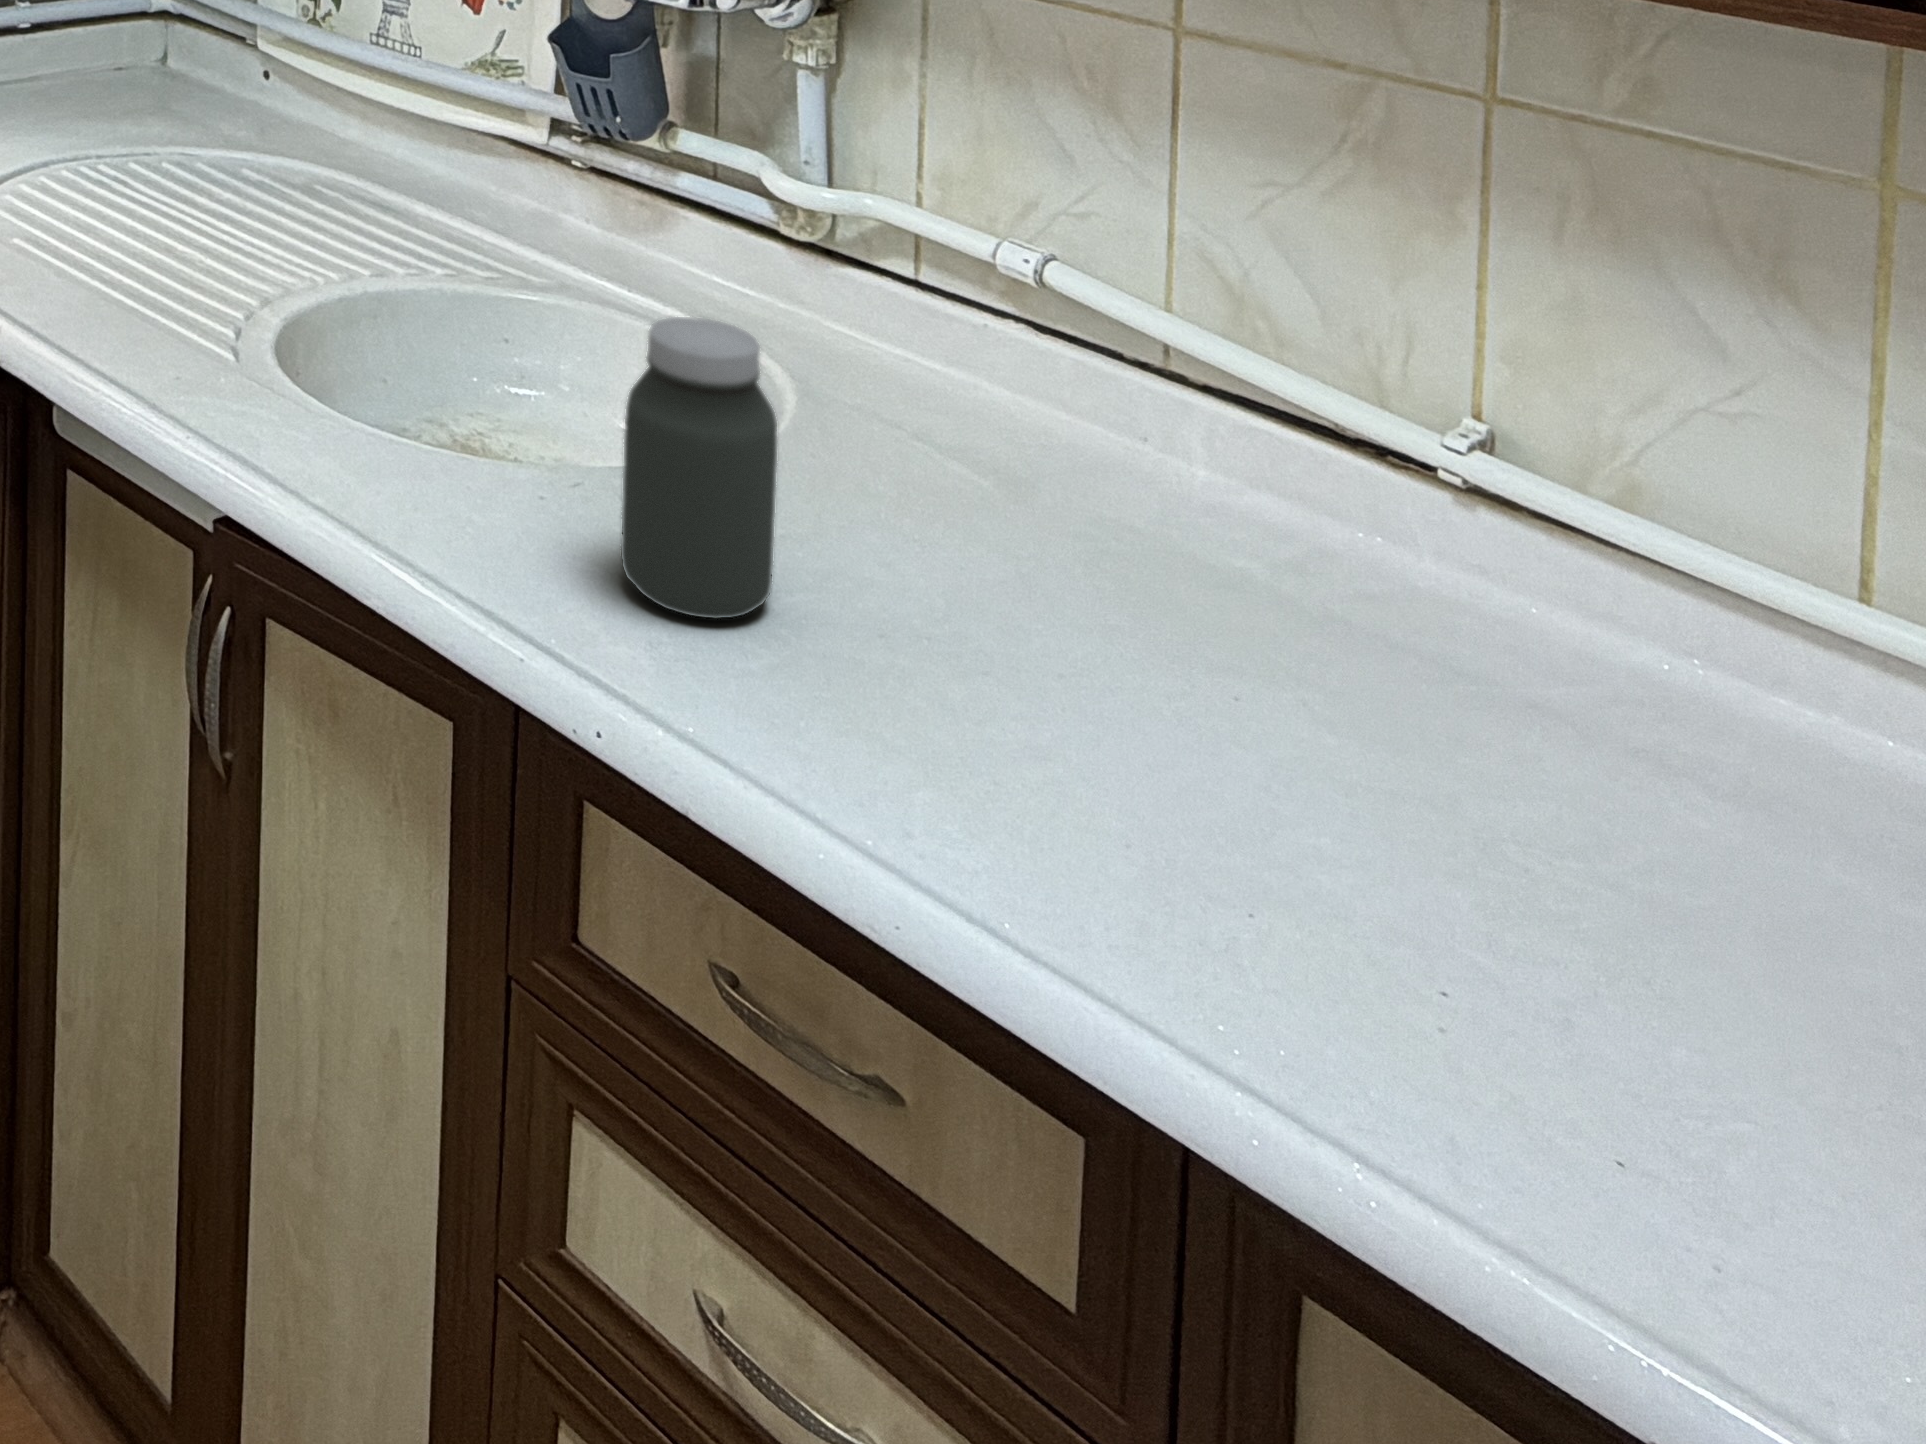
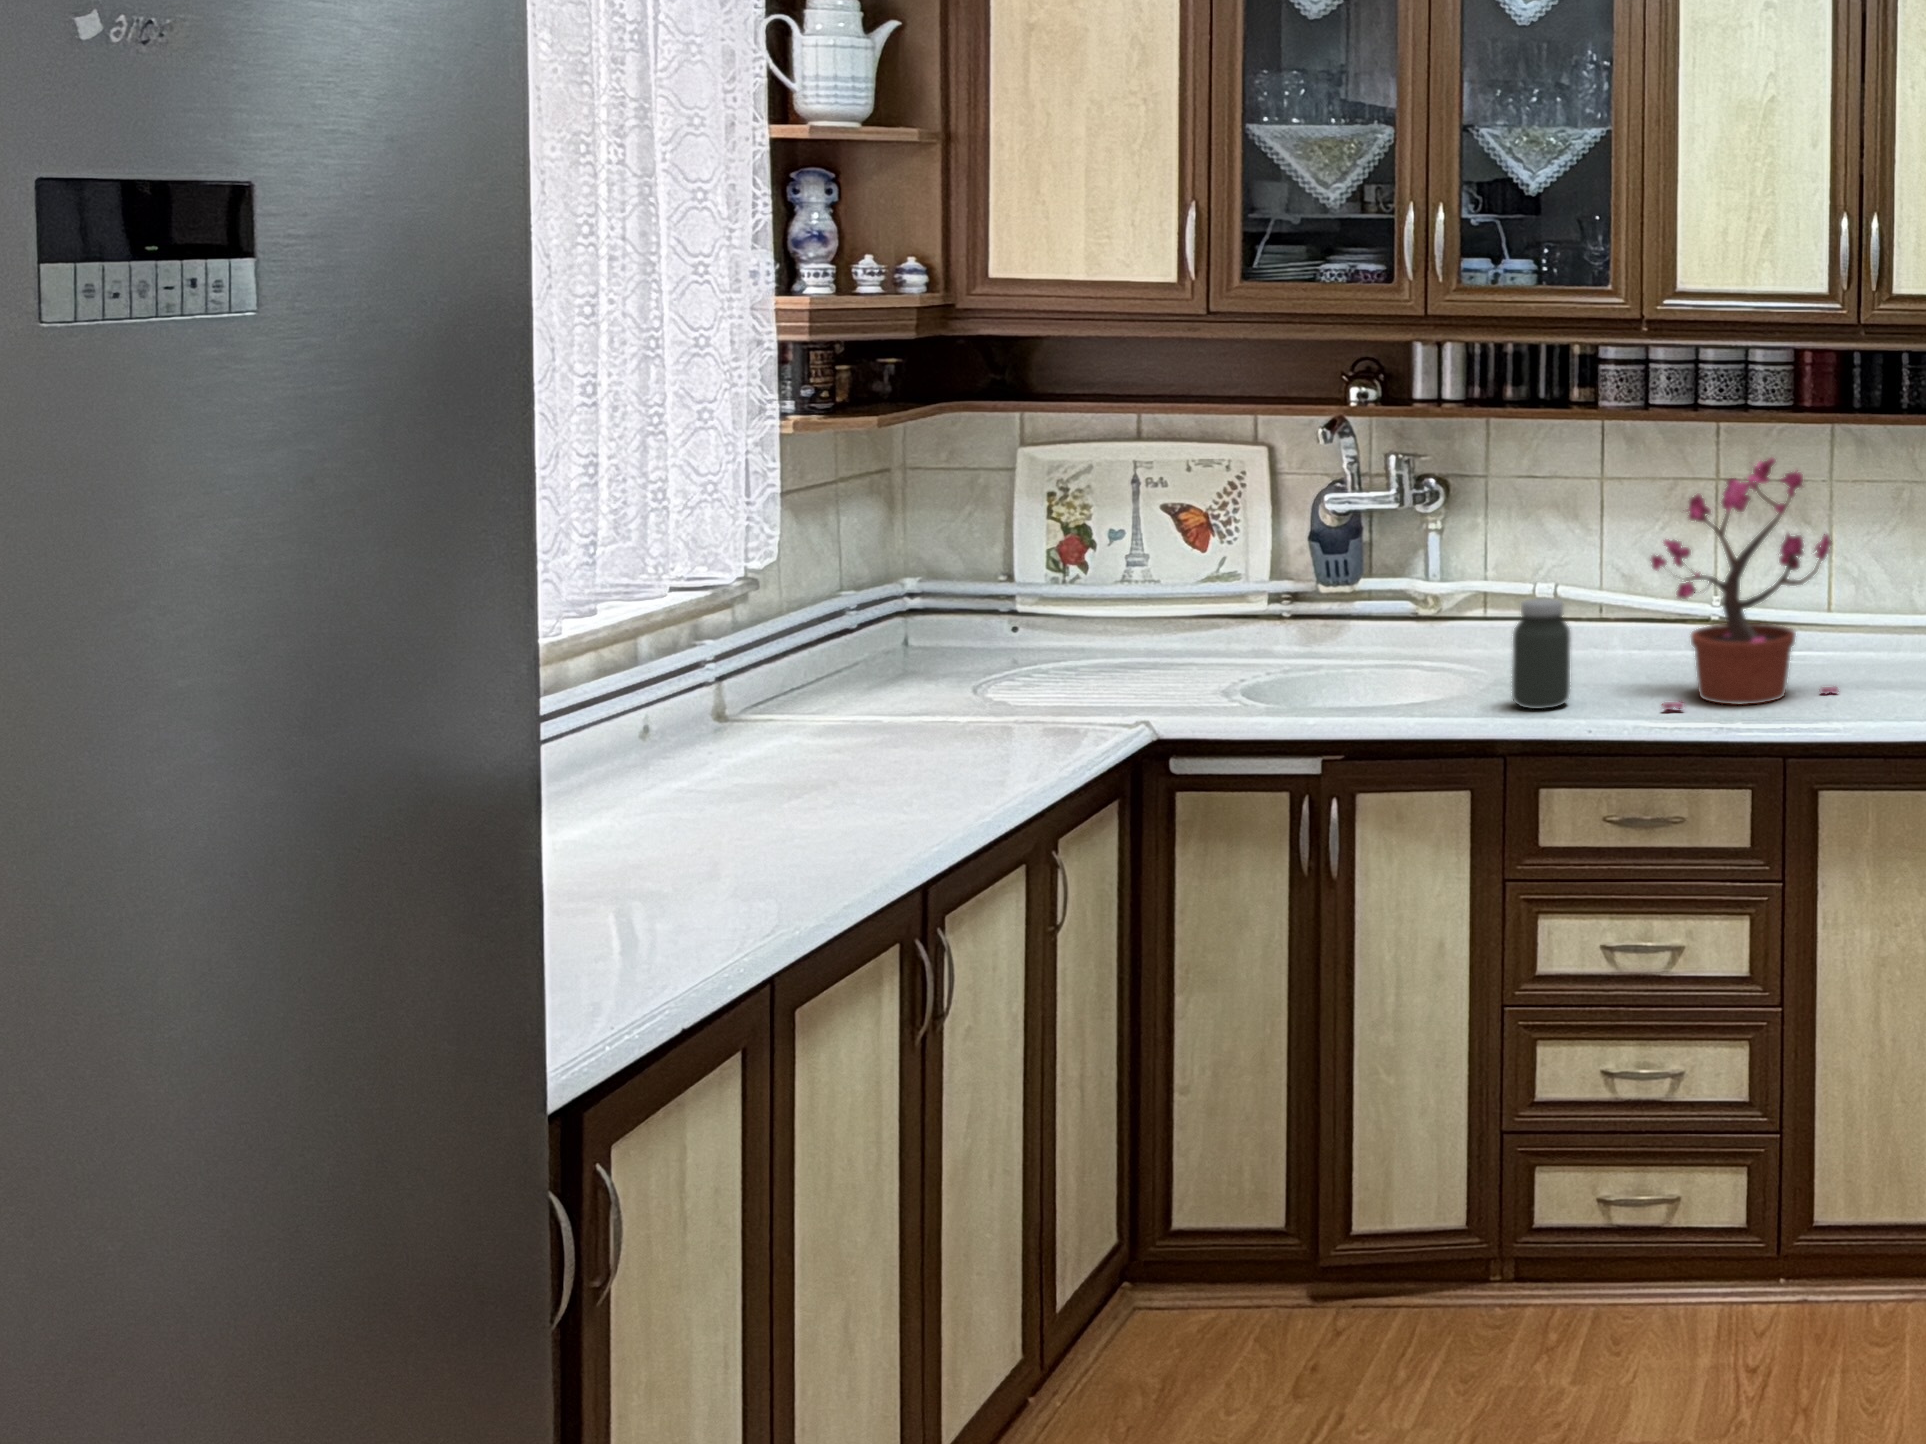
potted plant: none [922,99,1649,985] -> present [1651,458,1839,710]

